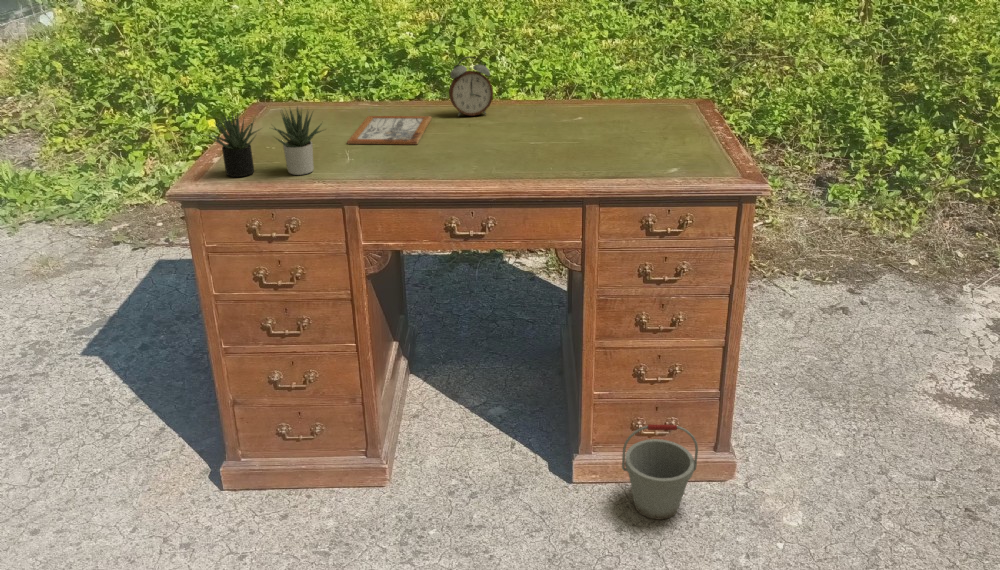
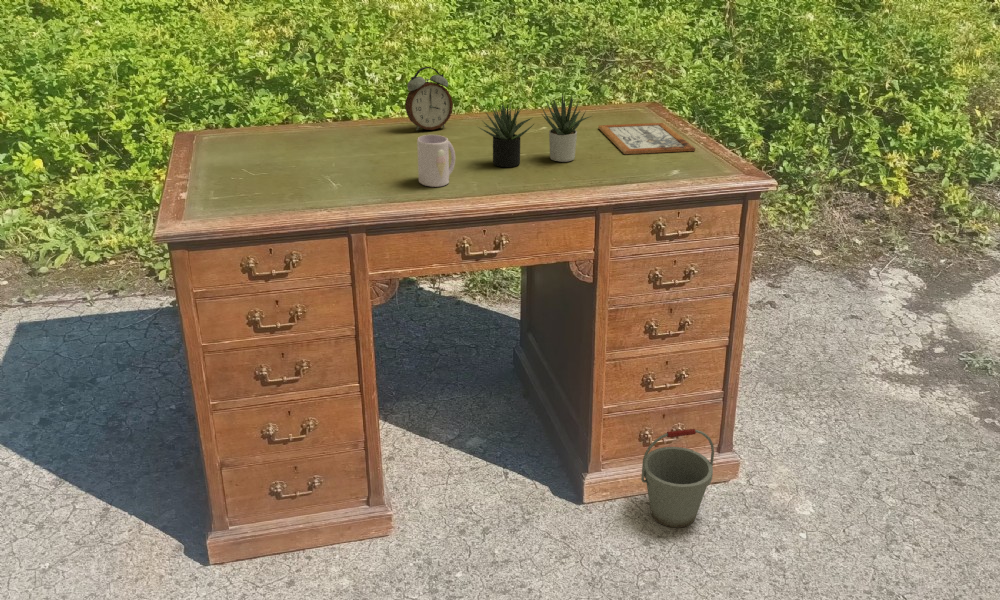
succulent plant: present [207,108,321,177] -> present [480,95,591,167]
picture frame: present [347,116,432,144] -> present [598,123,695,154]
mug: none [420,120,457,169] -> present [417,135,455,187]

